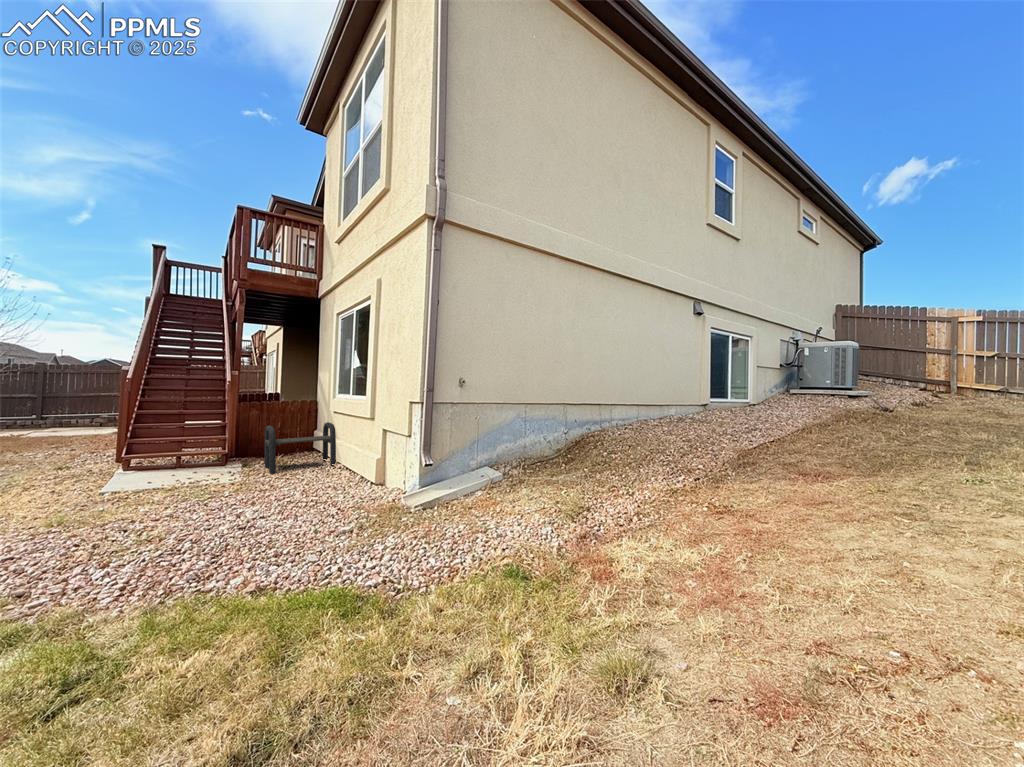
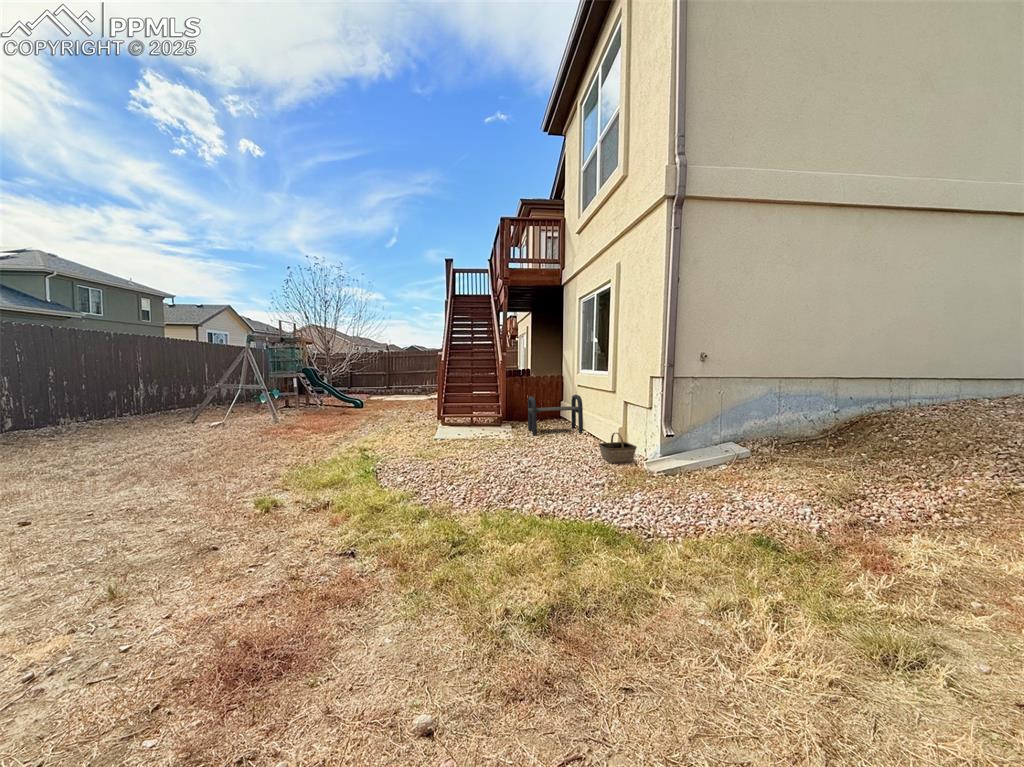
basket: none [350,465,393,501] -> present [599,433,637,463]

